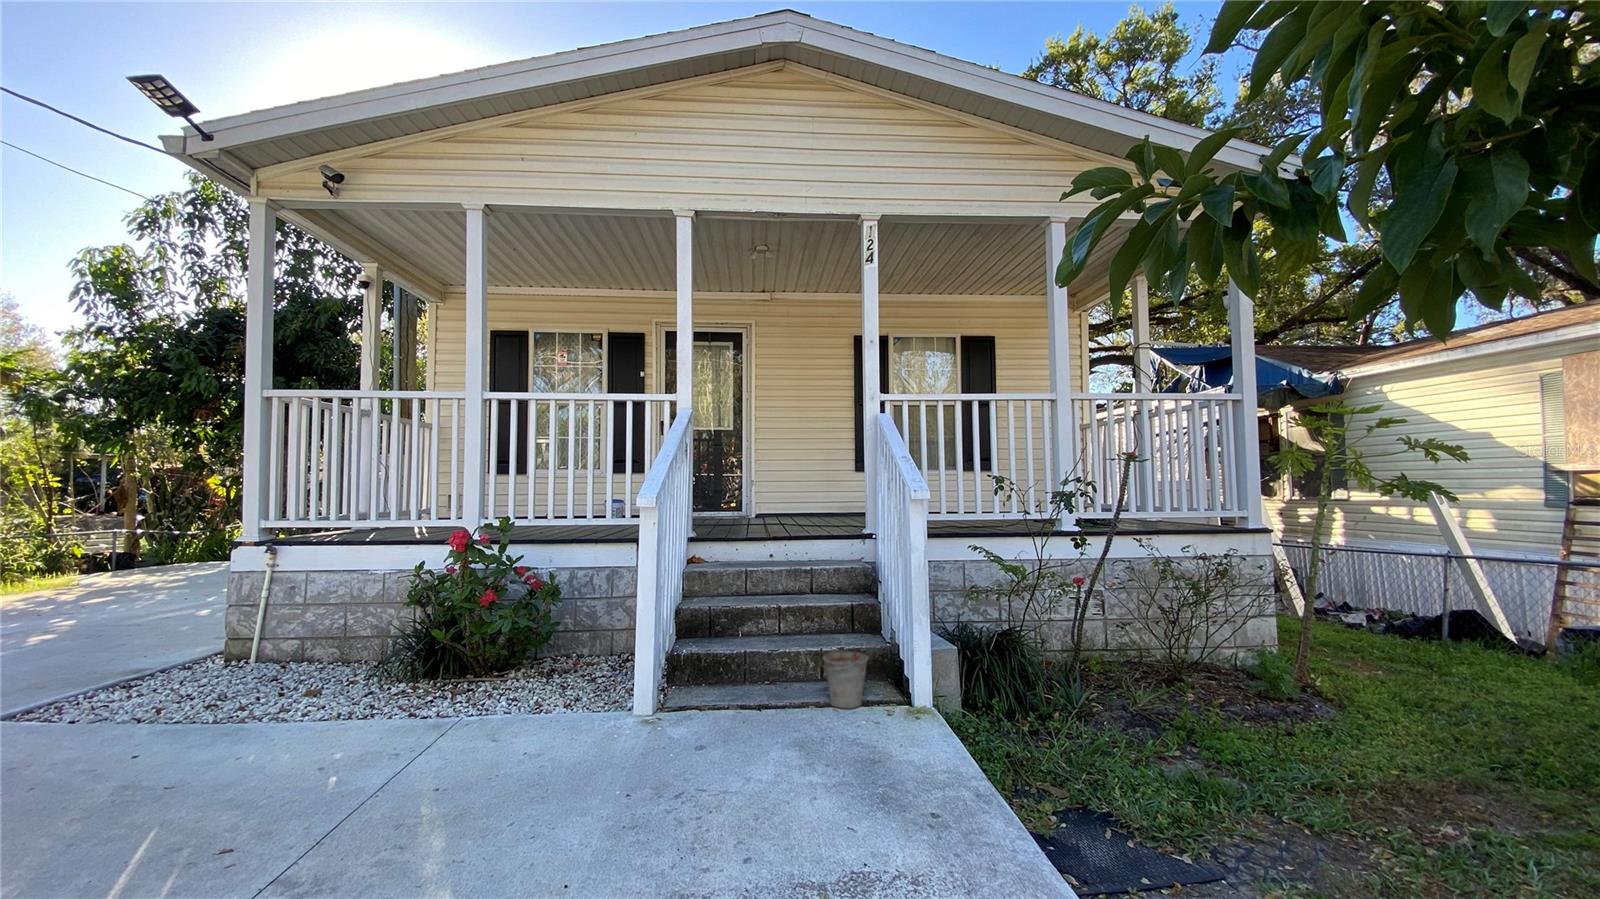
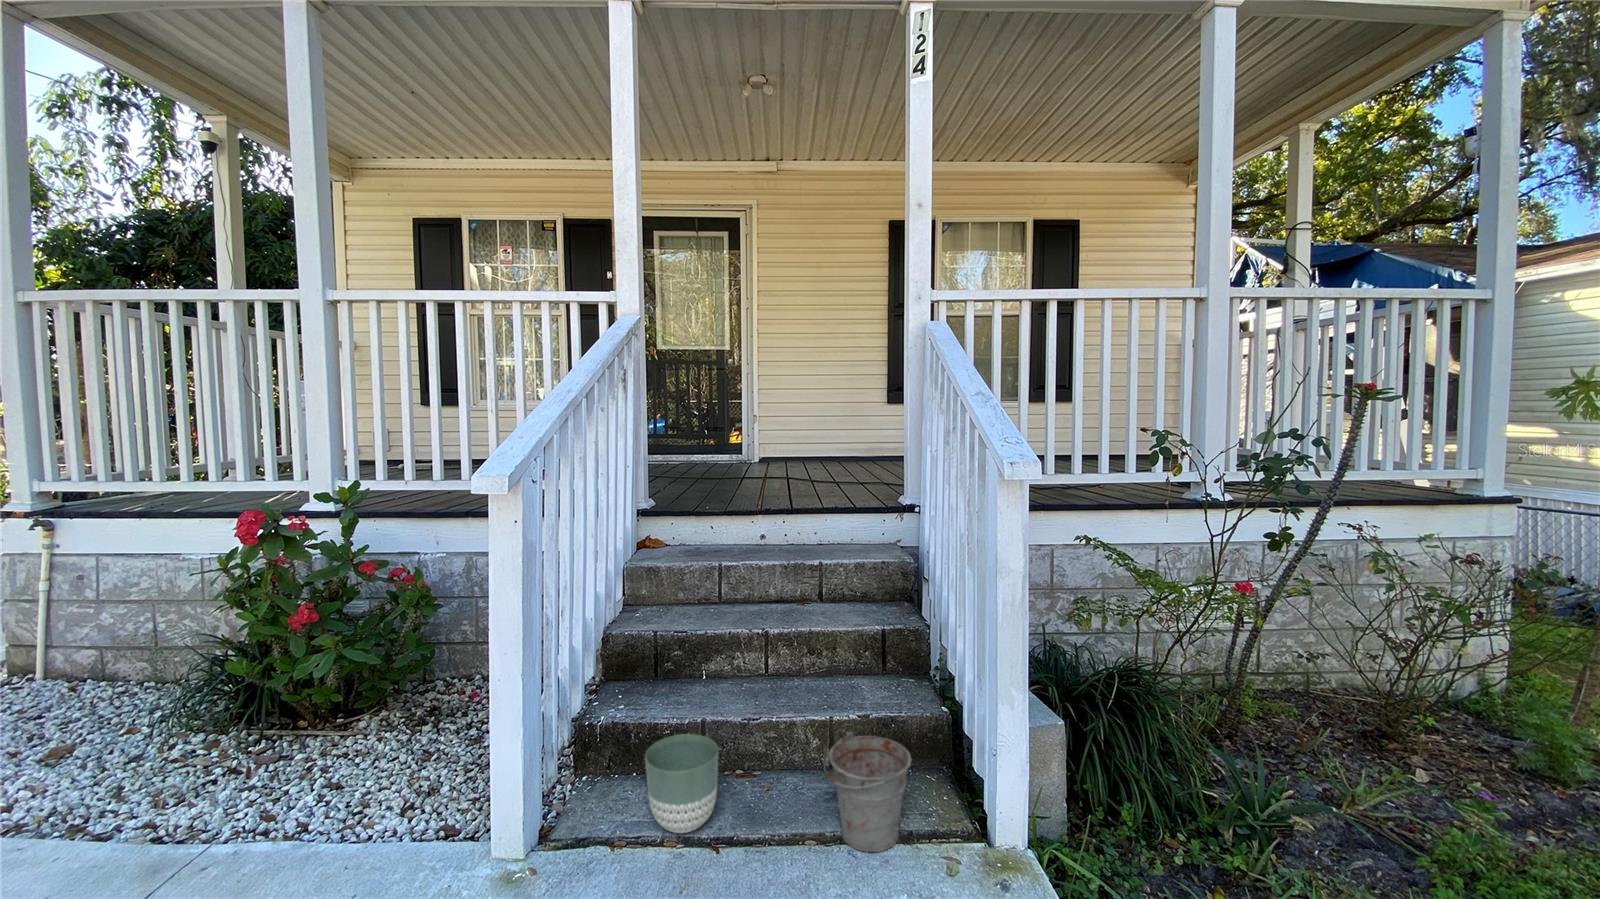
planter: none [719,653,760,705] -> present [645,734,718,833]

